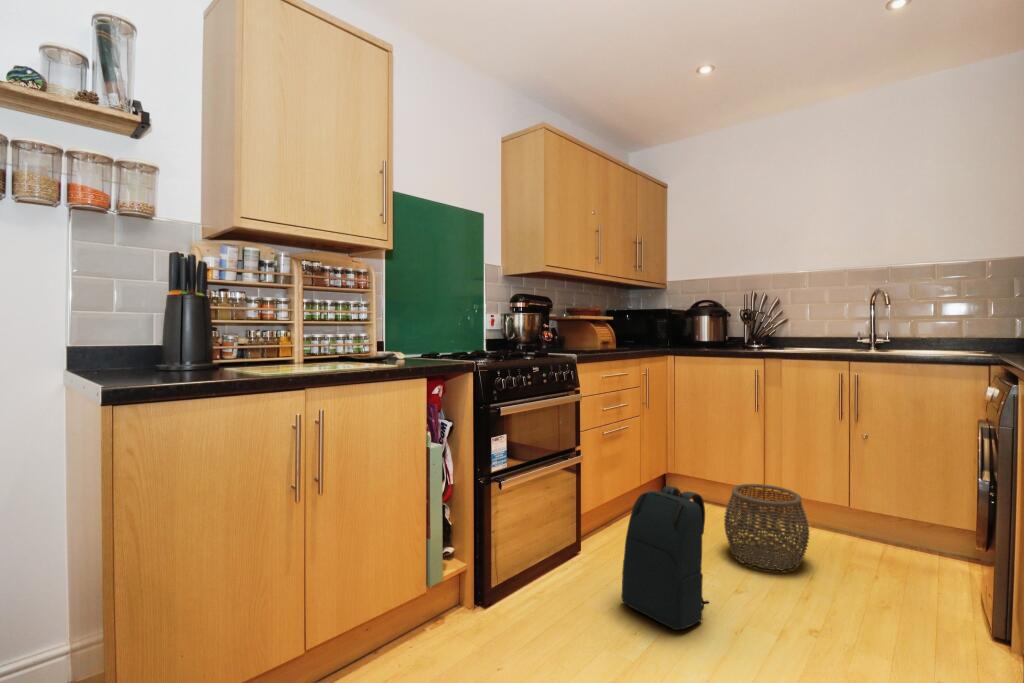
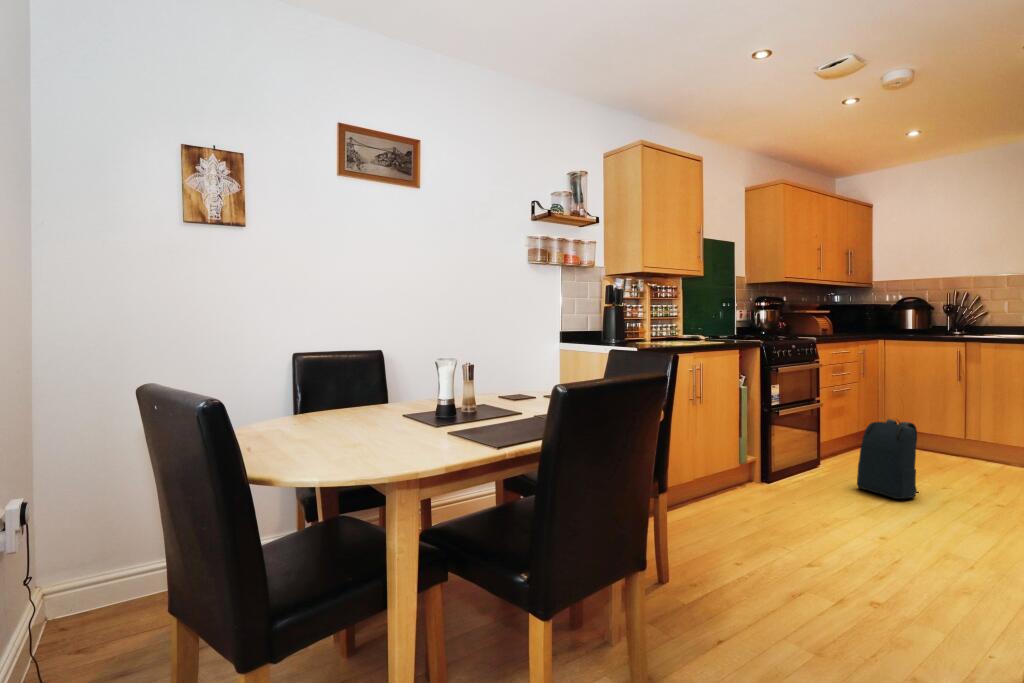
woven basket: present [724,484,809,571] -> none [929,429,999,484]

